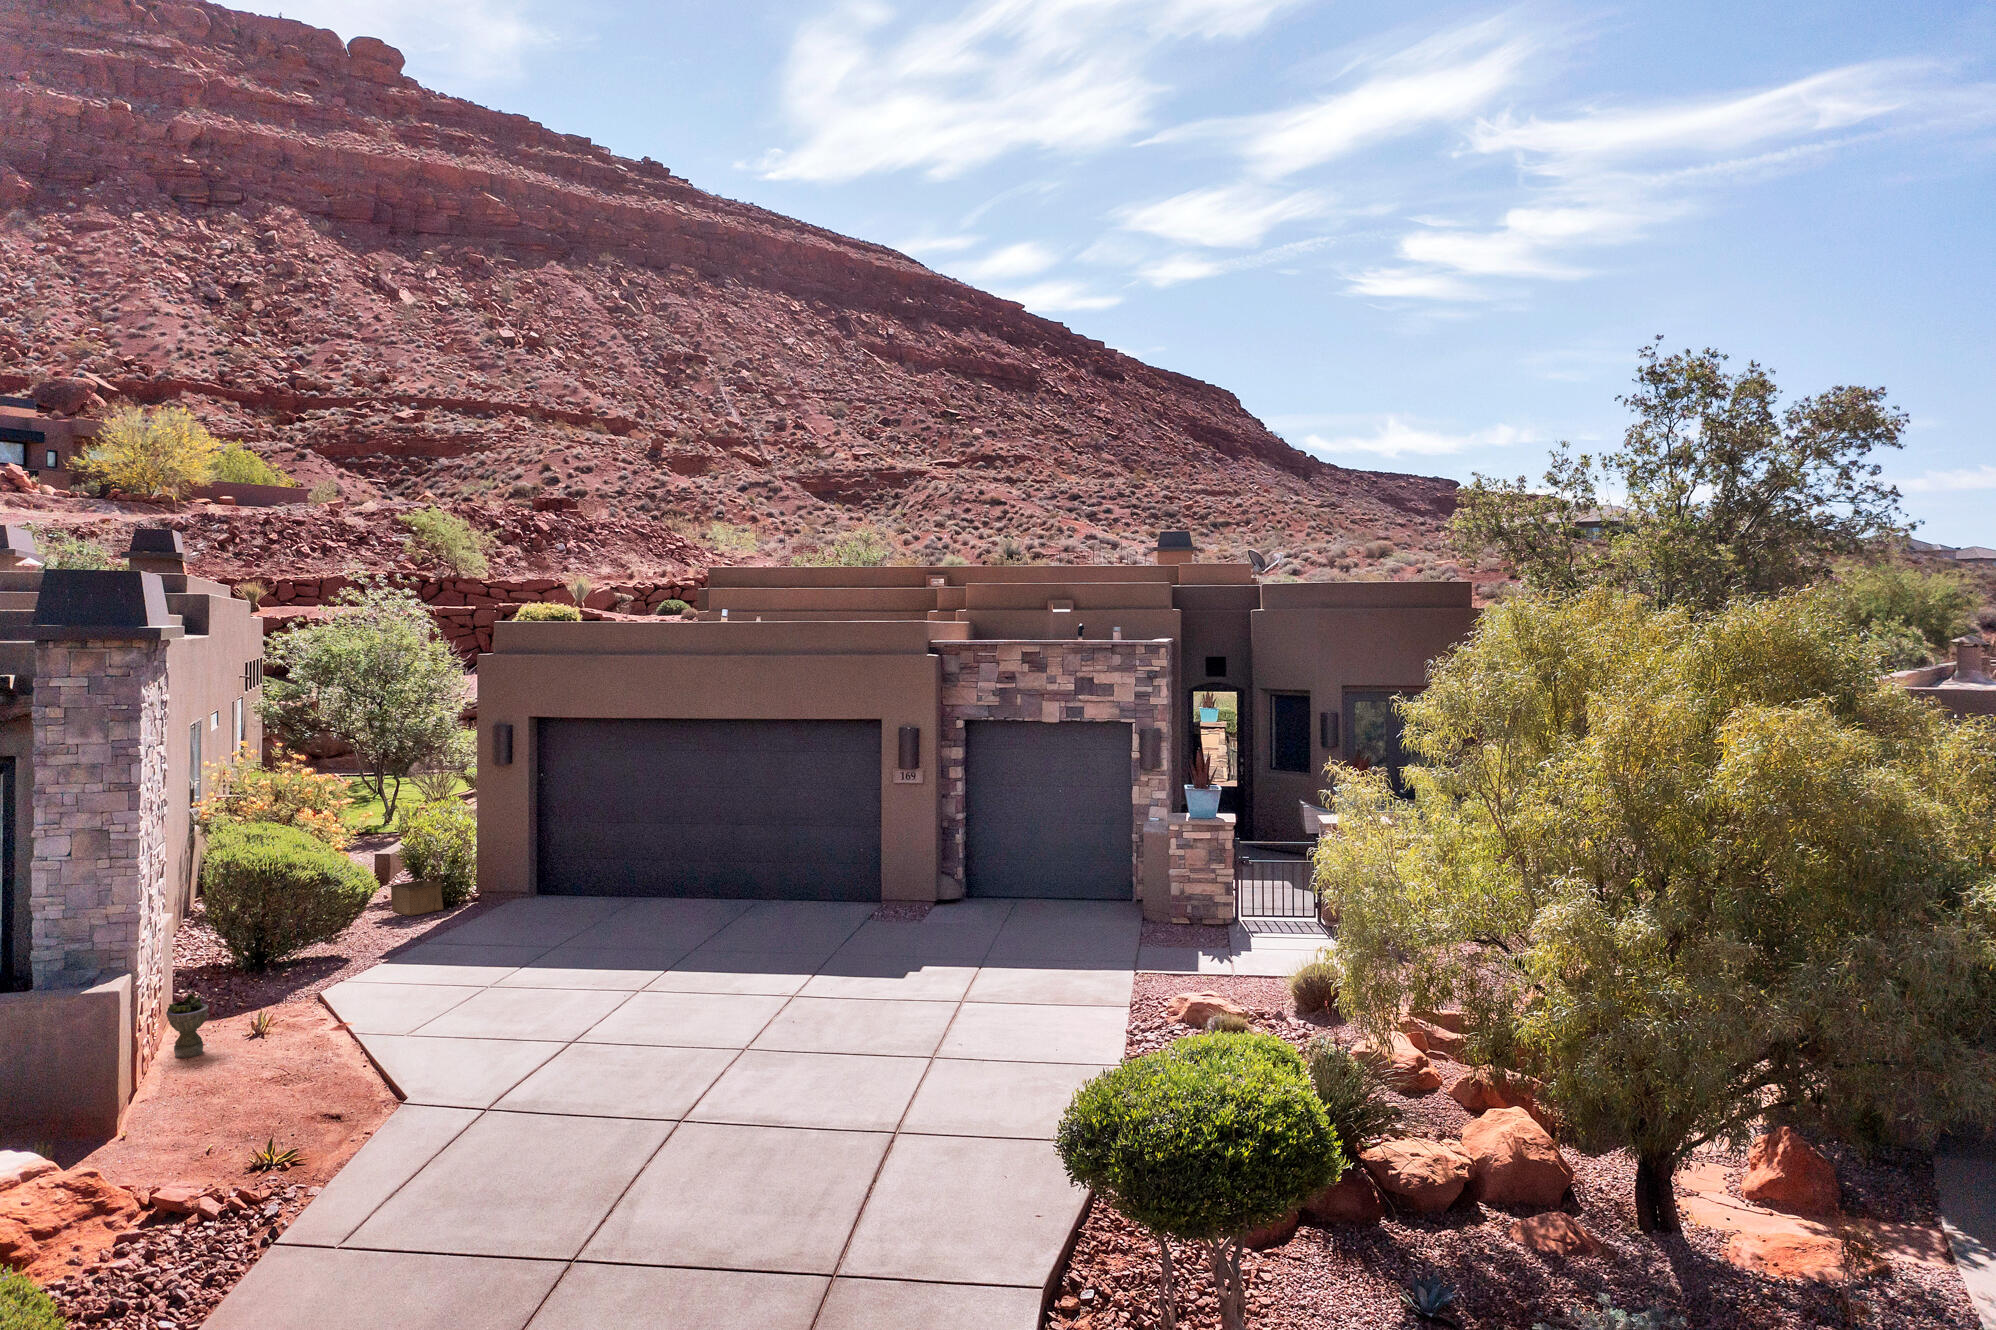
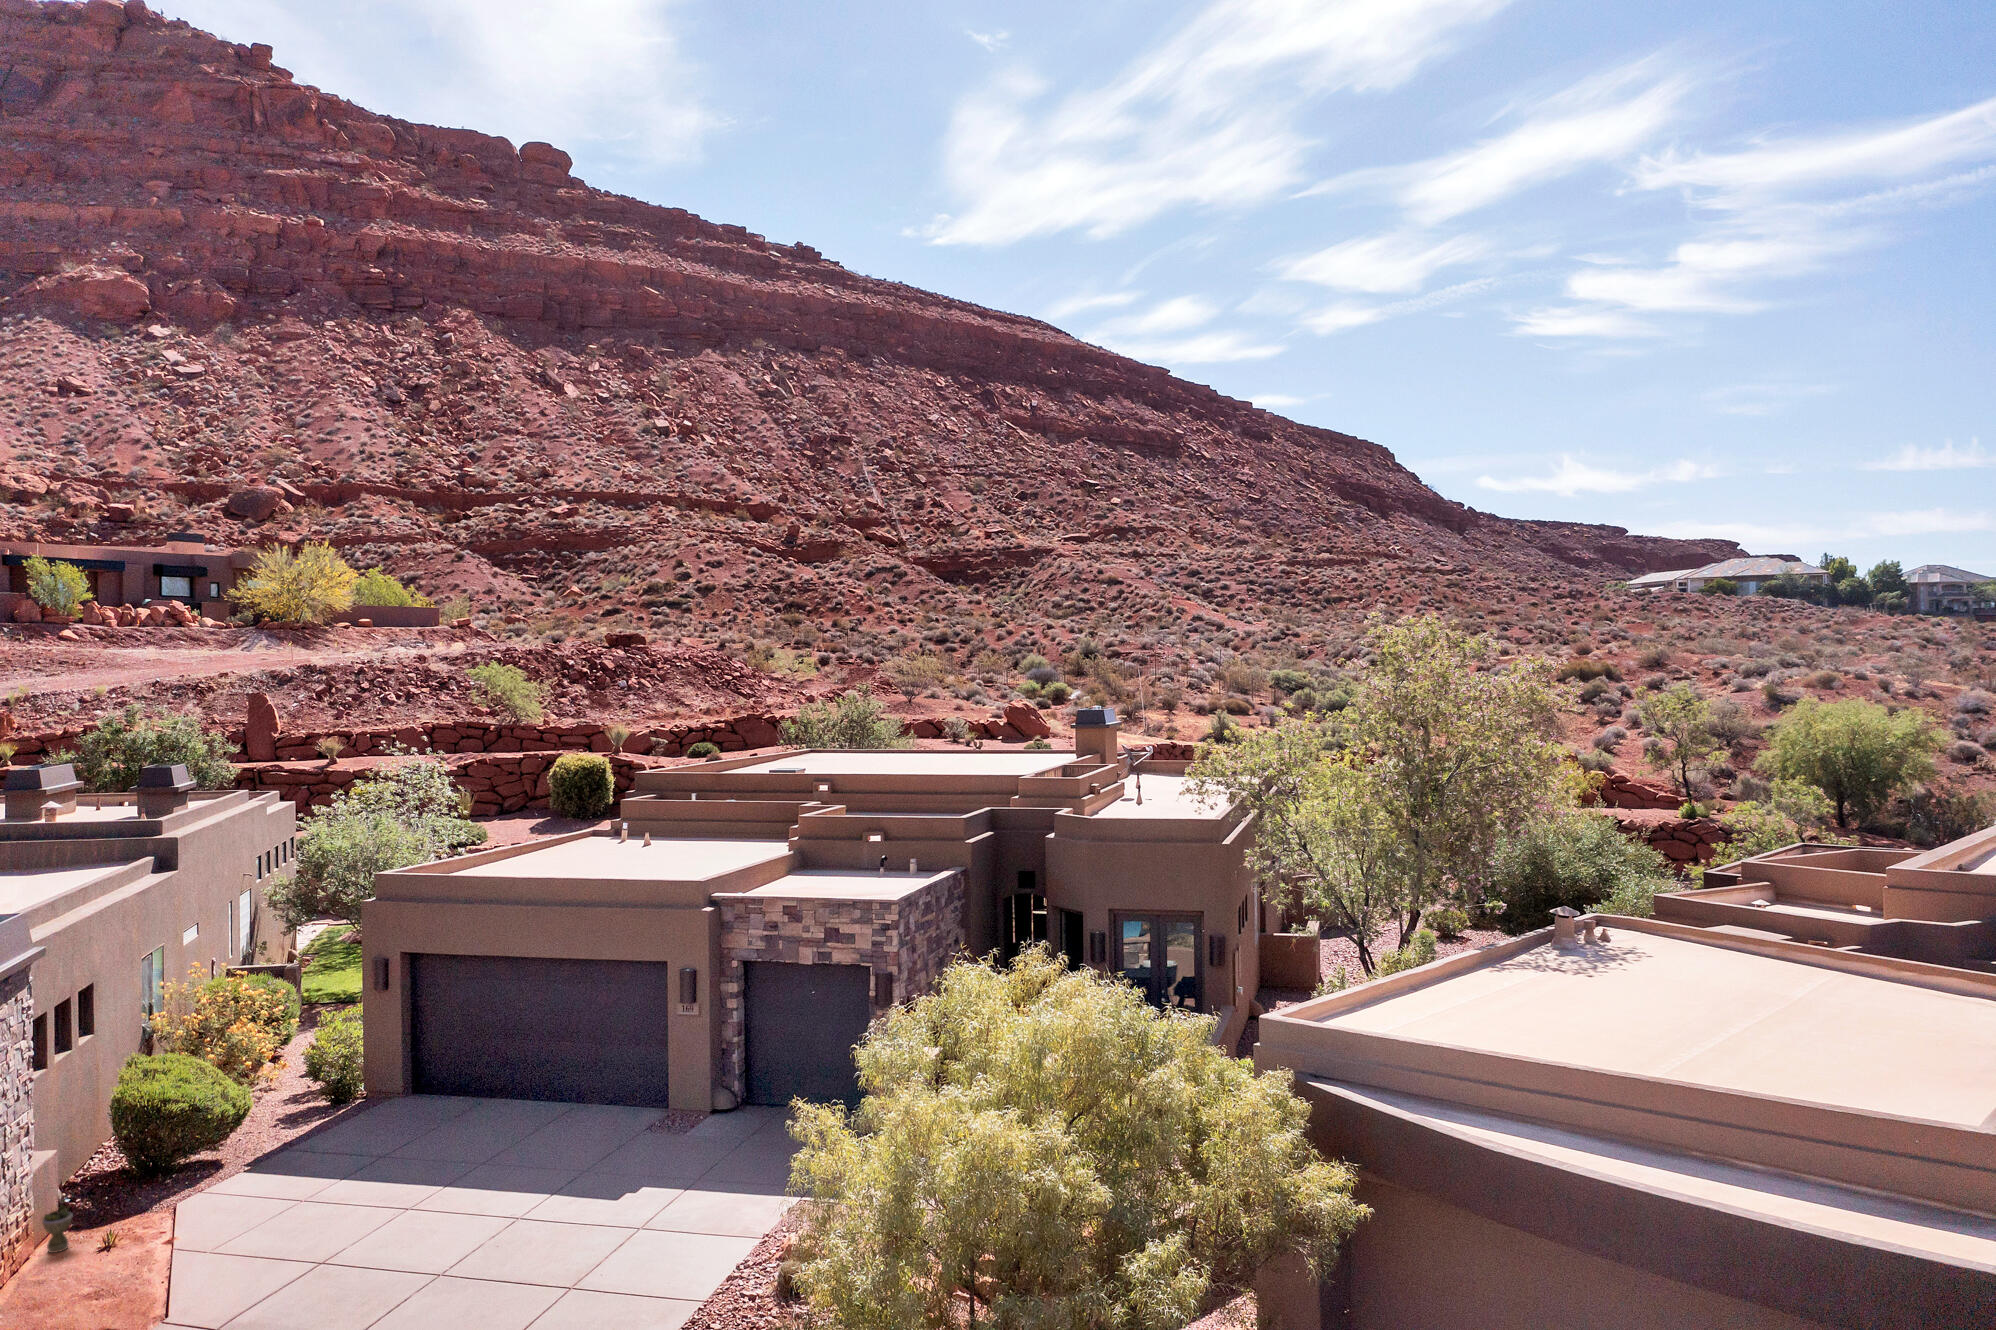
storage bin: present [390,880,443,916] -> none [290,1078,330,1110]

